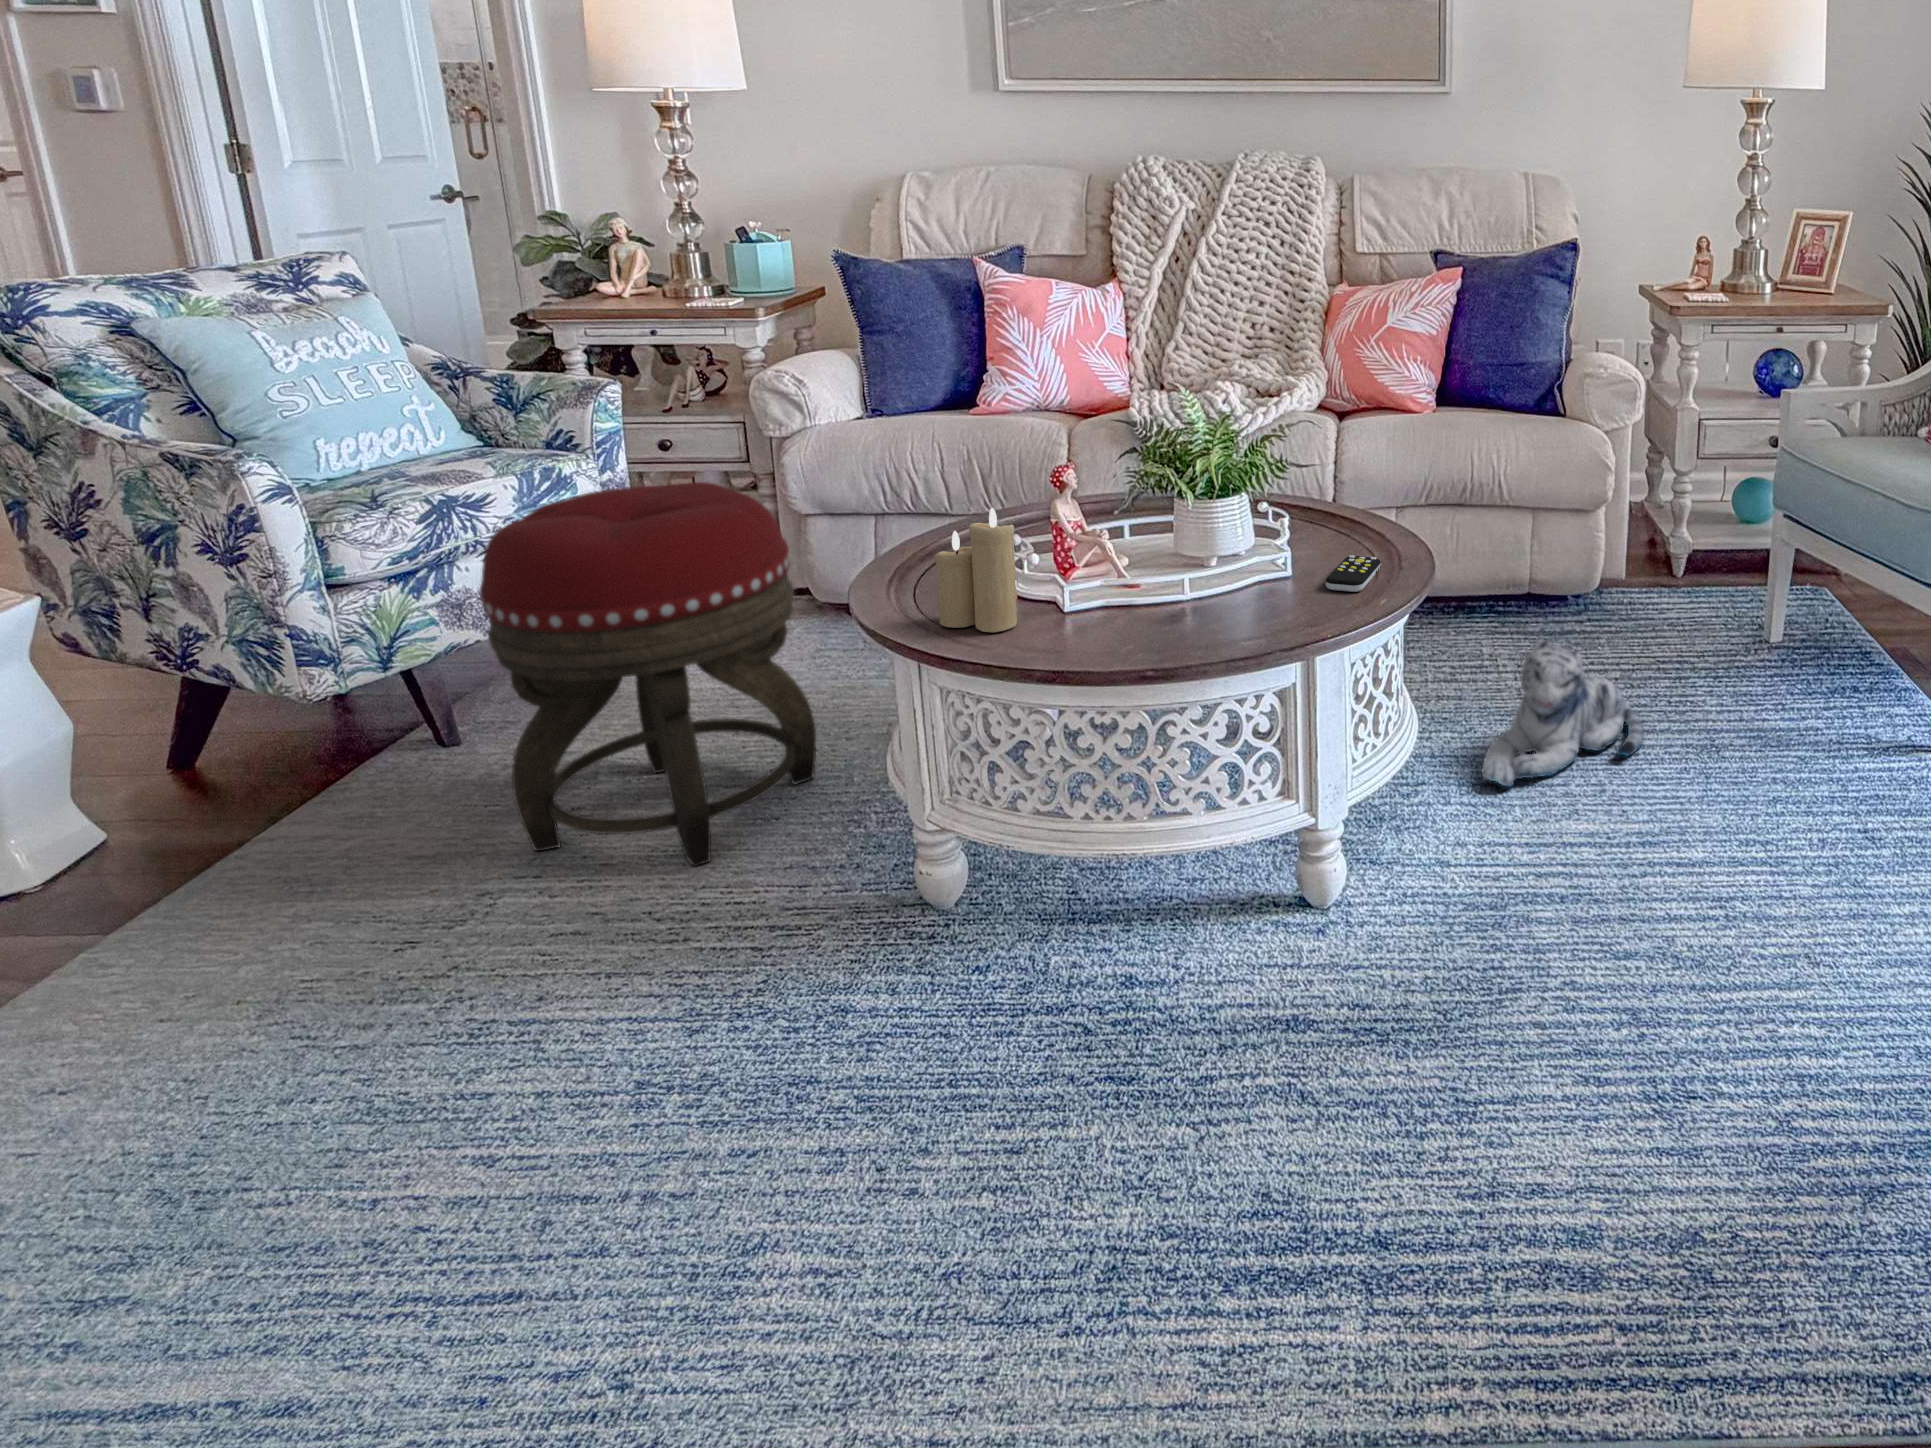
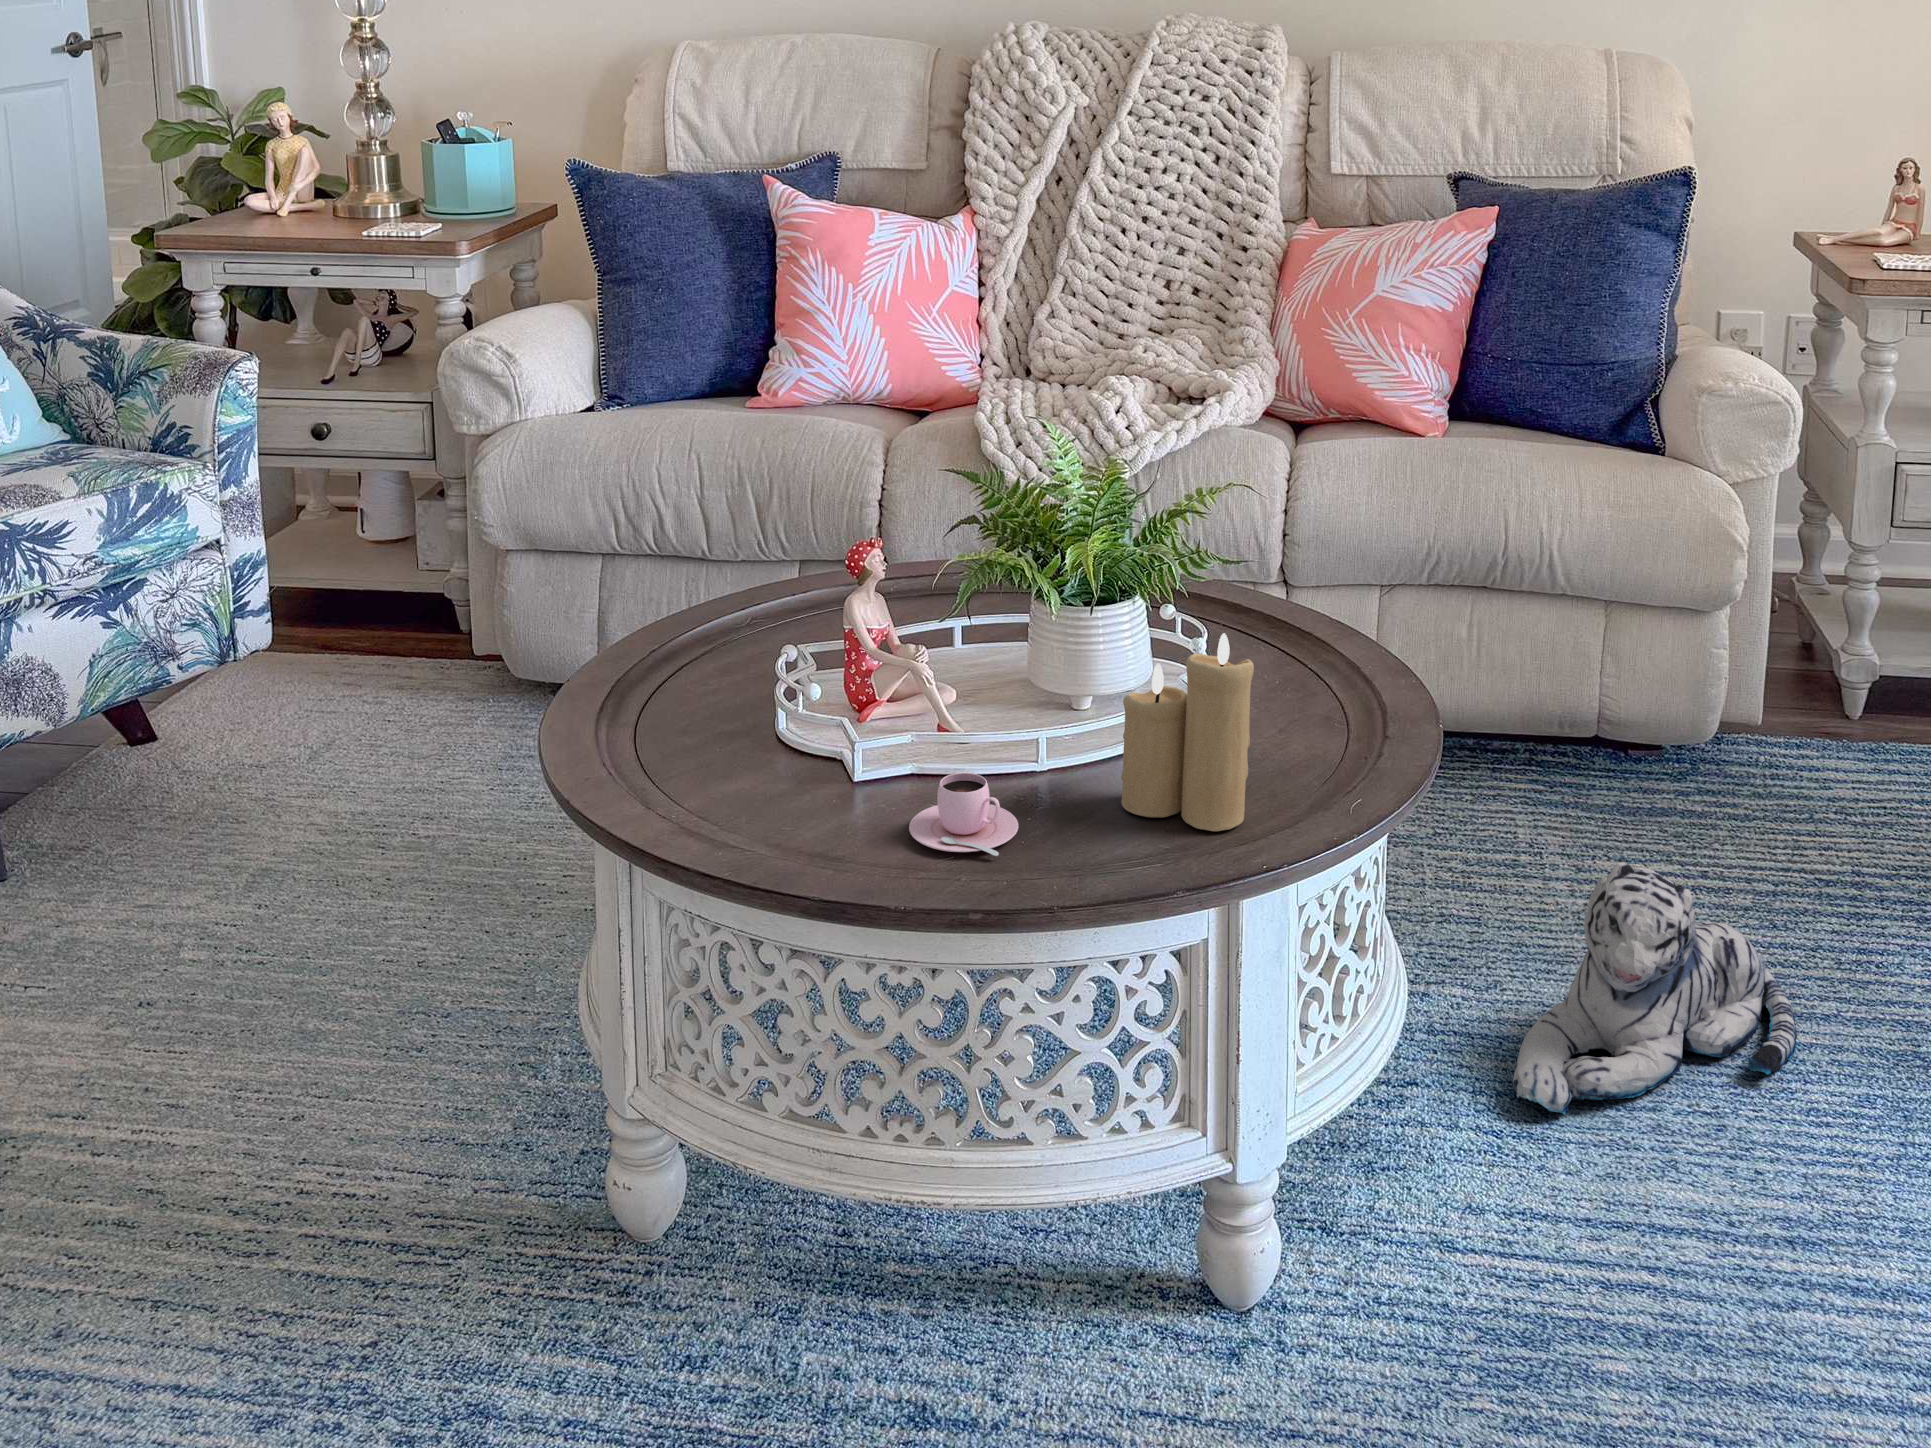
footstool: present [479,482,816,866] -> none [33,528,478,1122]
candle: present [934,508,1017,632] -> present [1121,633,1254,831]
teacup: none [1104,551,1174,641] -> present [909,773,1018,856]
remote control: present [1326,555,1381,592] -> none [1265,712,1356,781]

